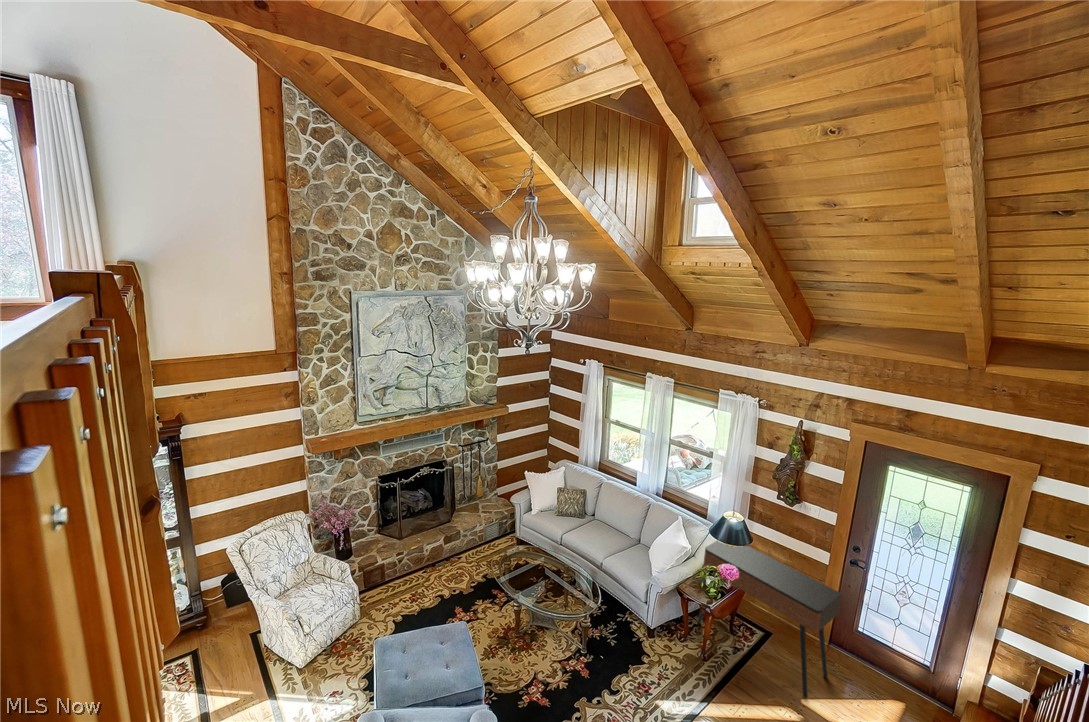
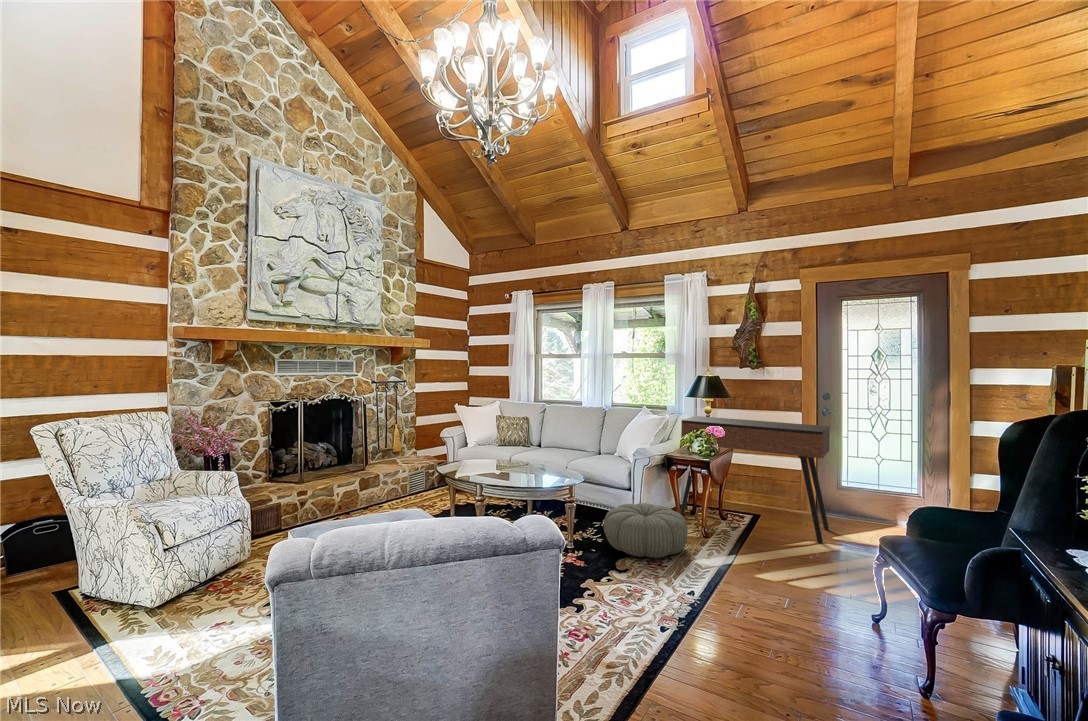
pouf: none [610,625,679,690] -> present [604,503,688,558]

